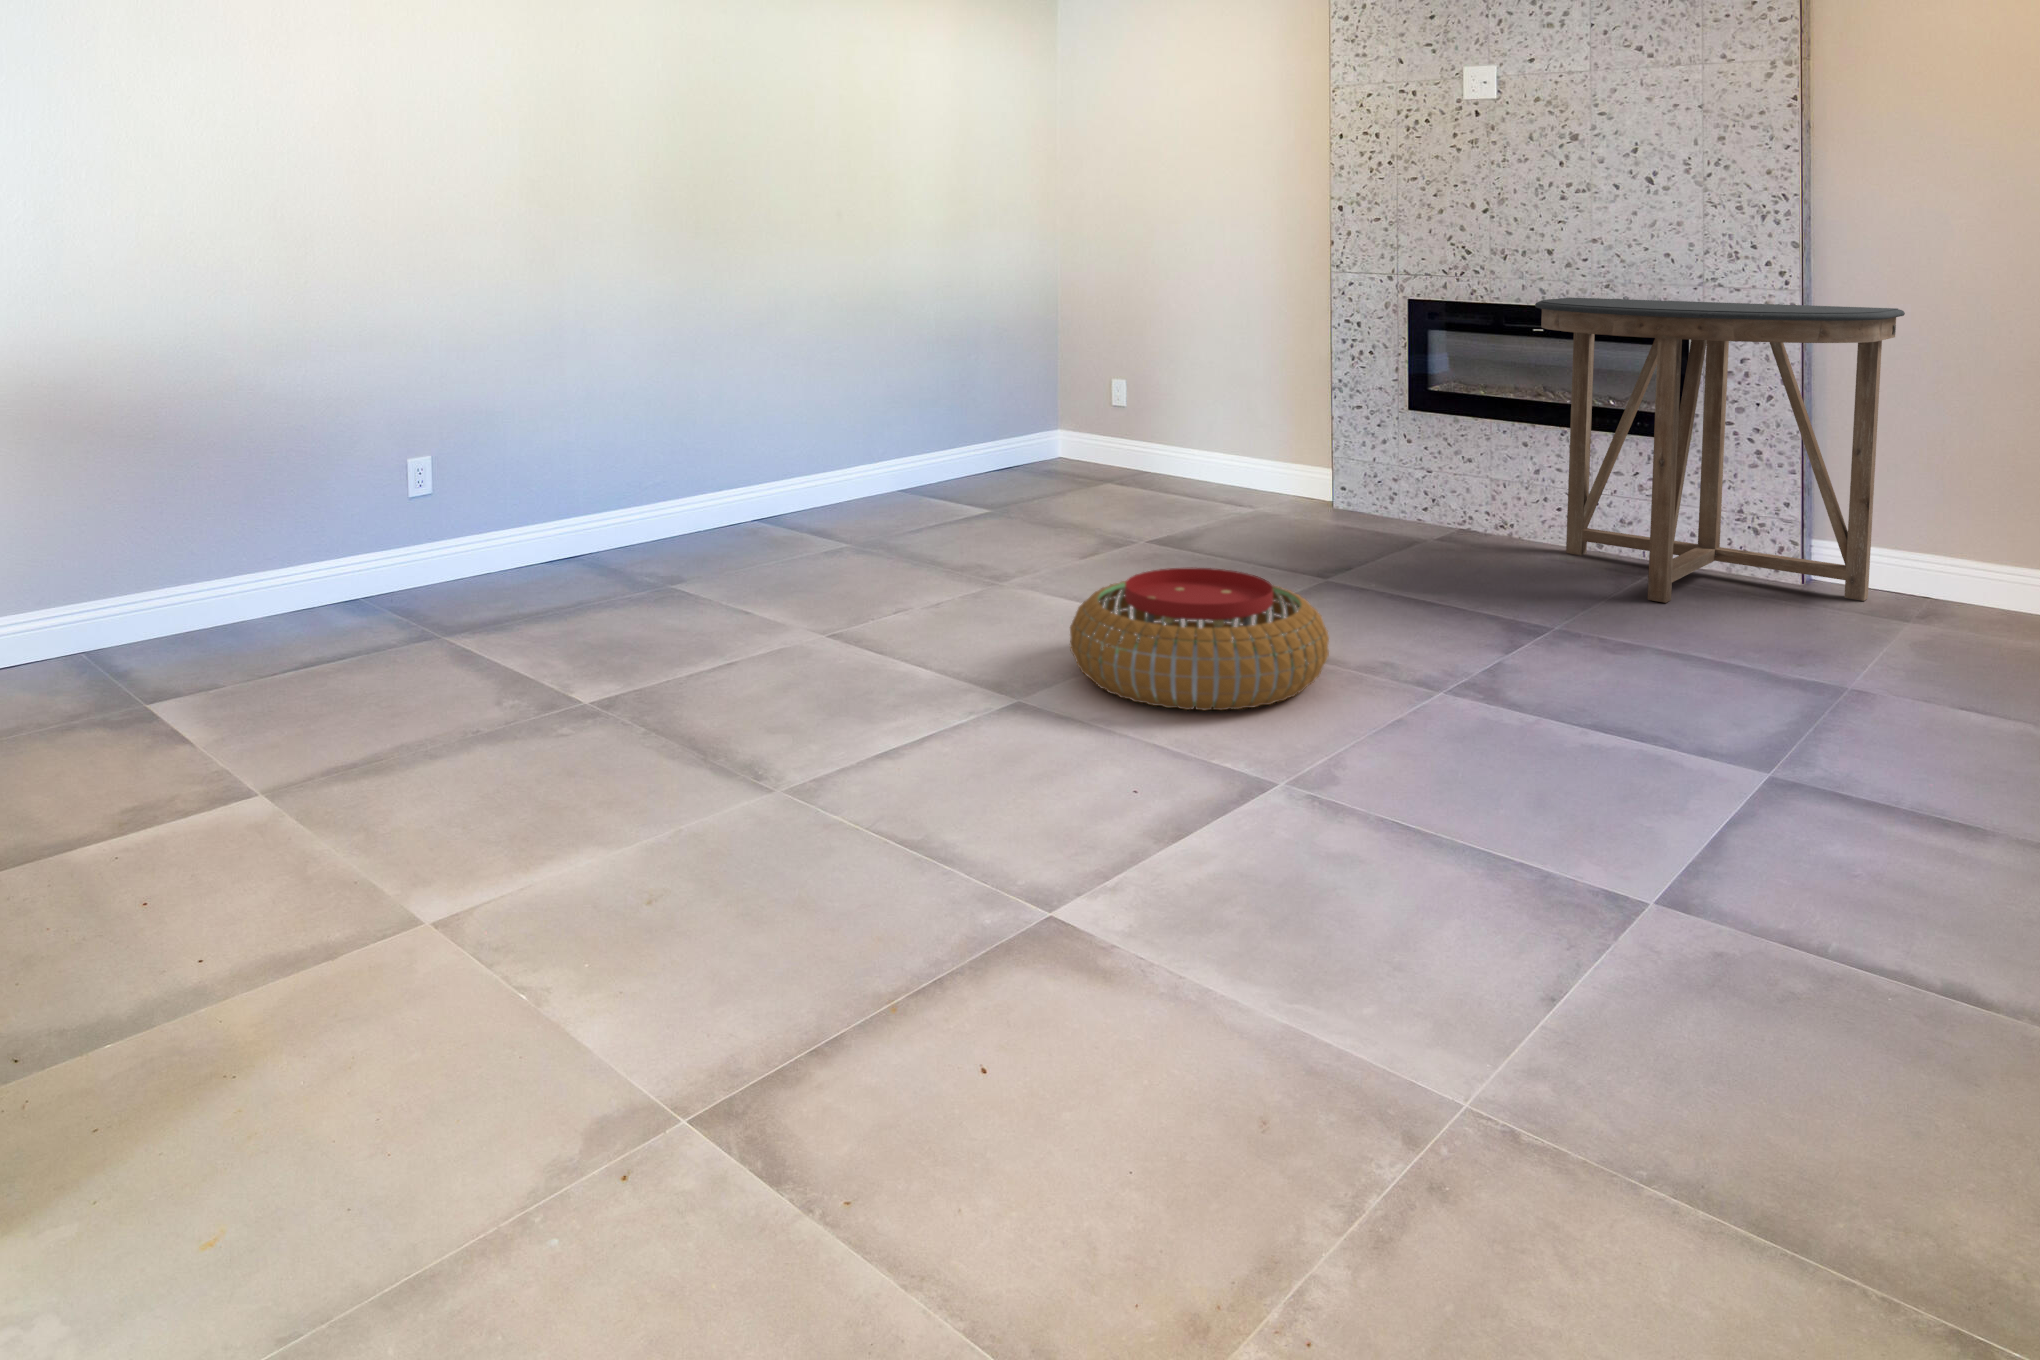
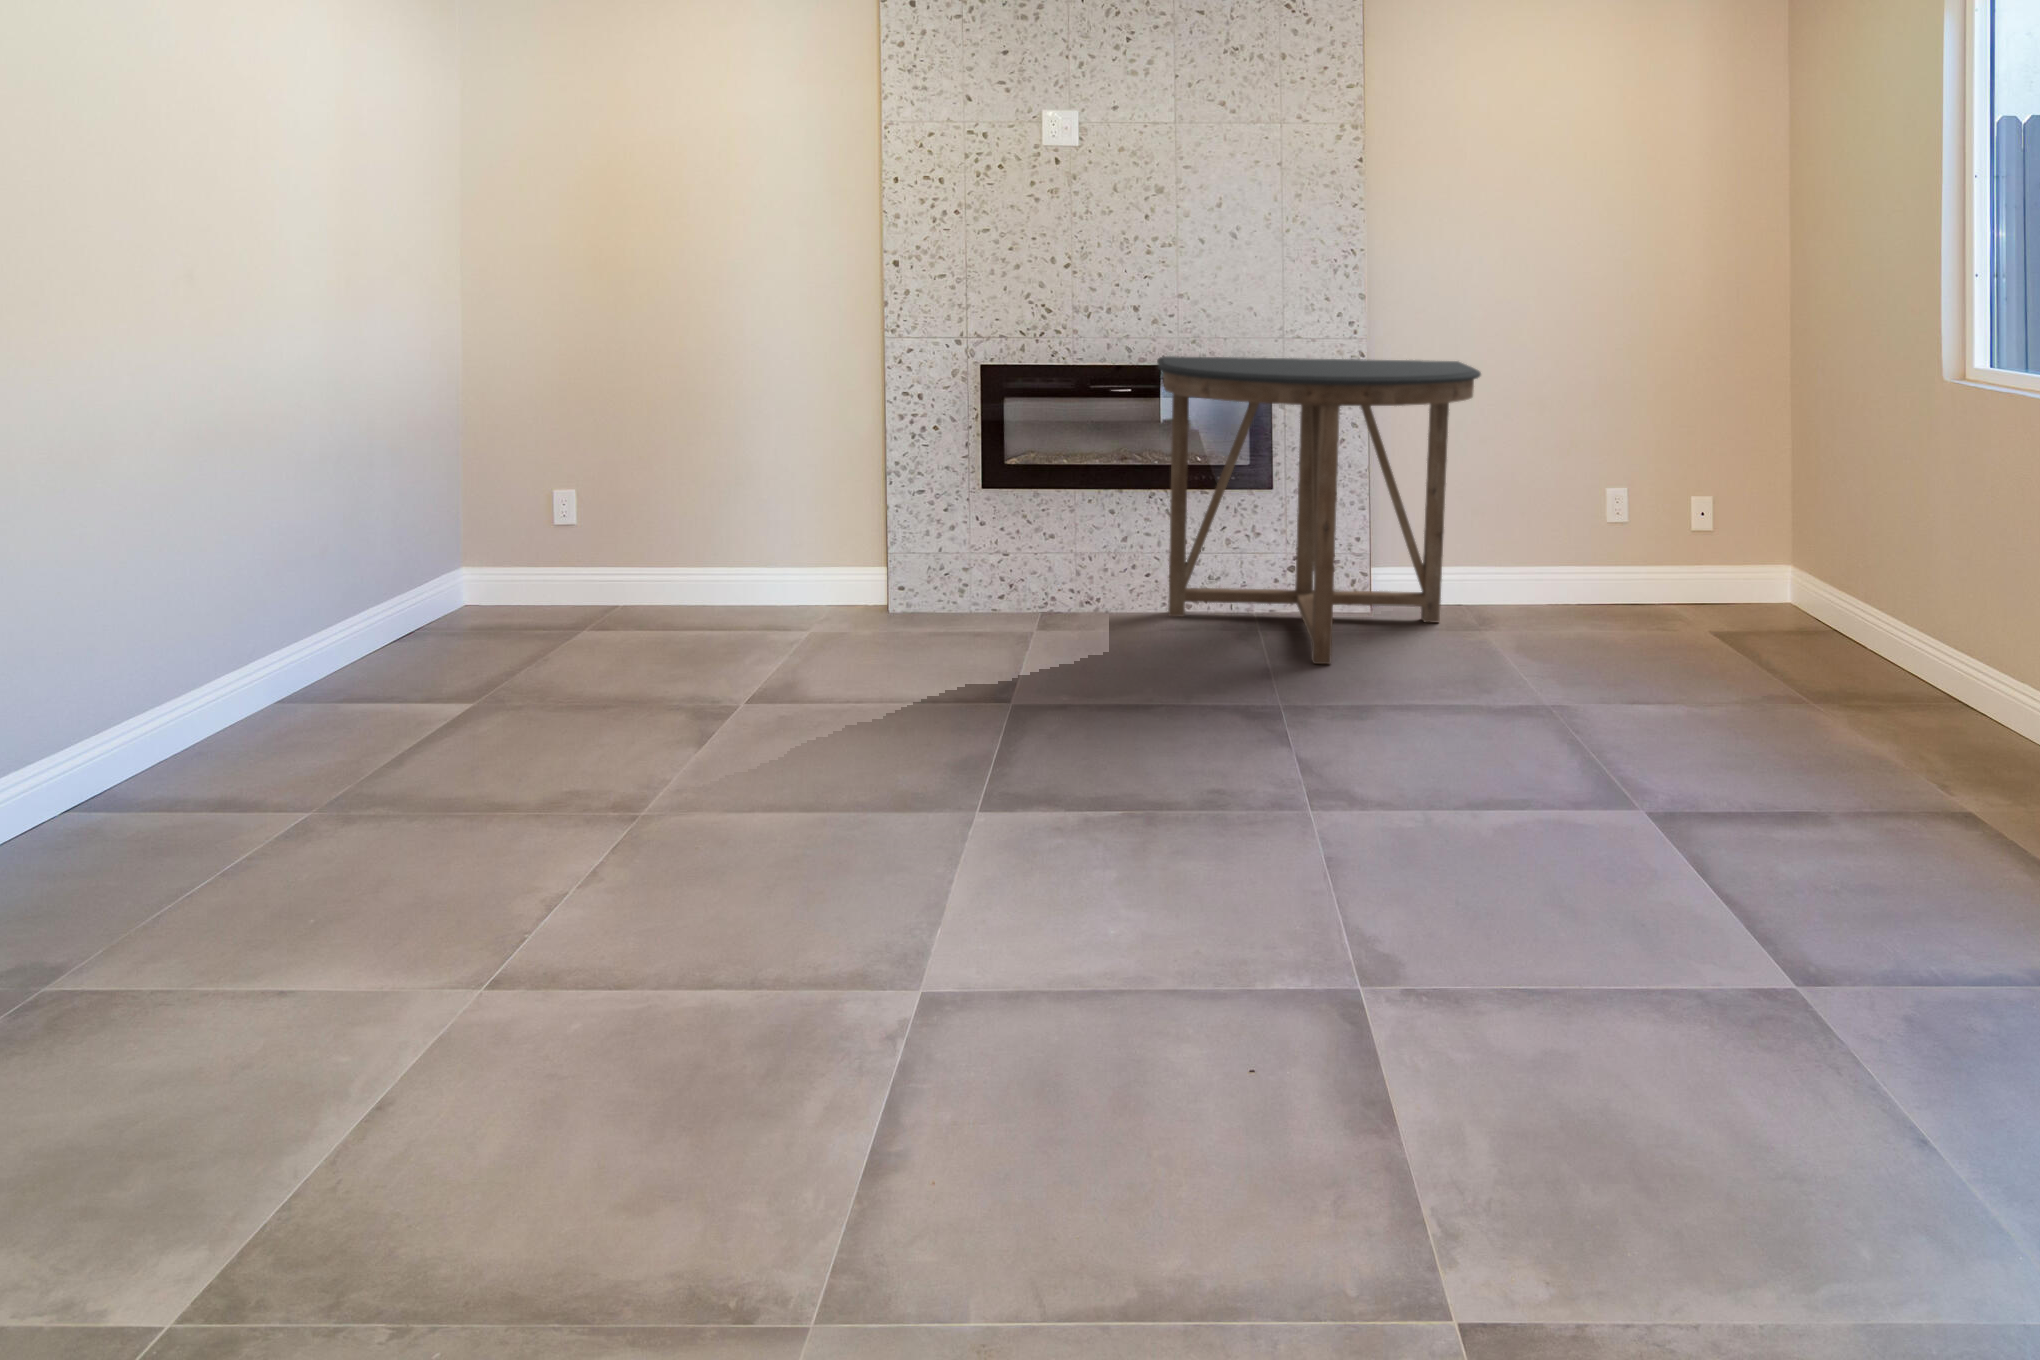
pouf: present [1070,568,1329,711] -> none [933,777,1287,1035]

